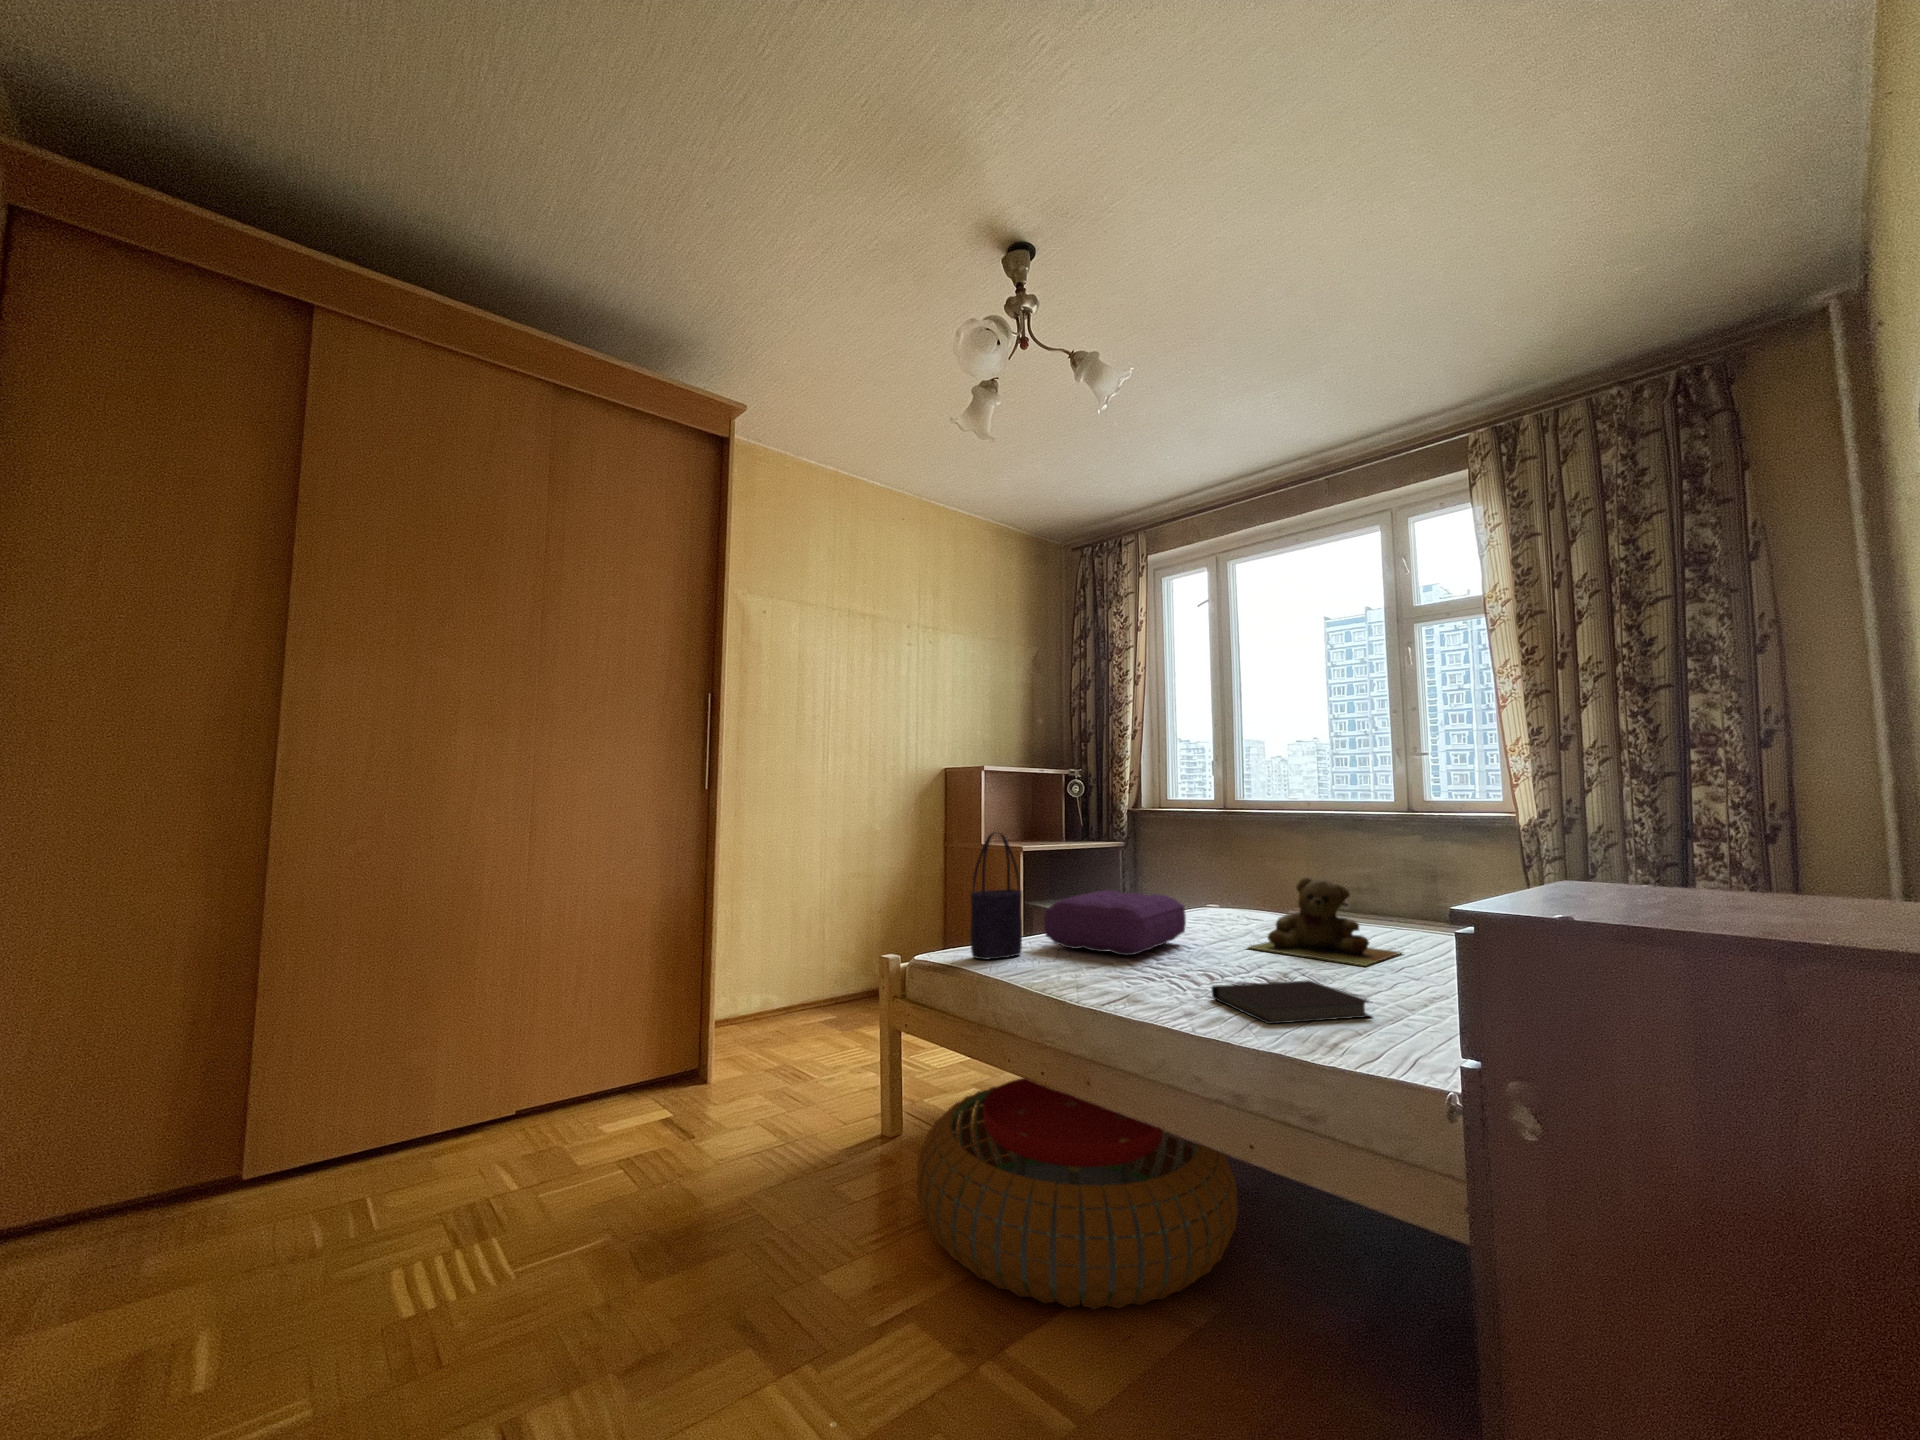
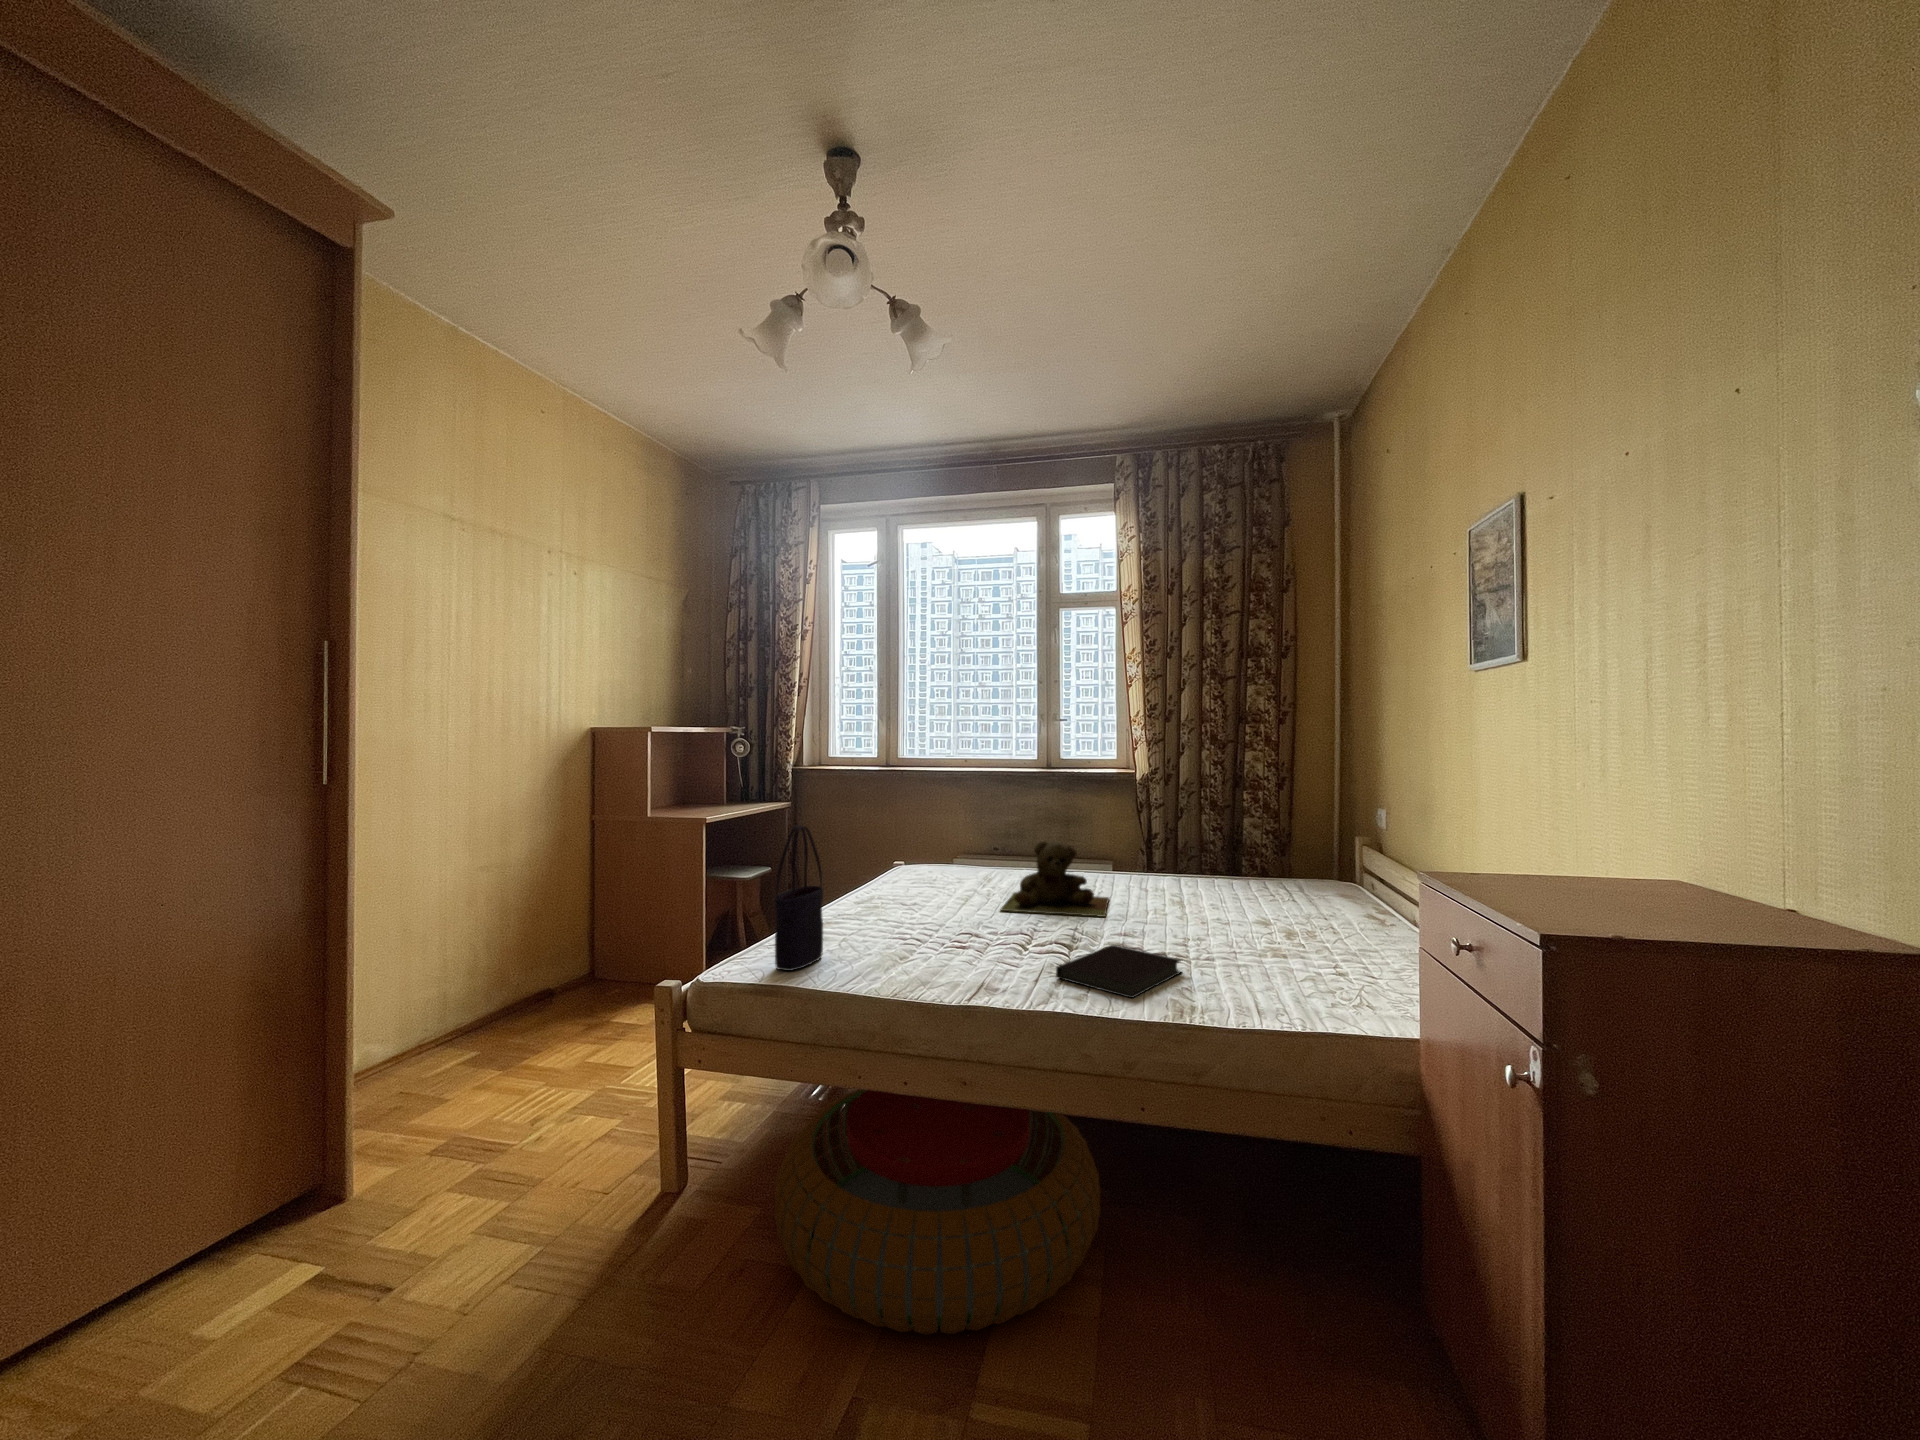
pillow: present [1044,890,1186,956] -> none [831,869,949,938]

